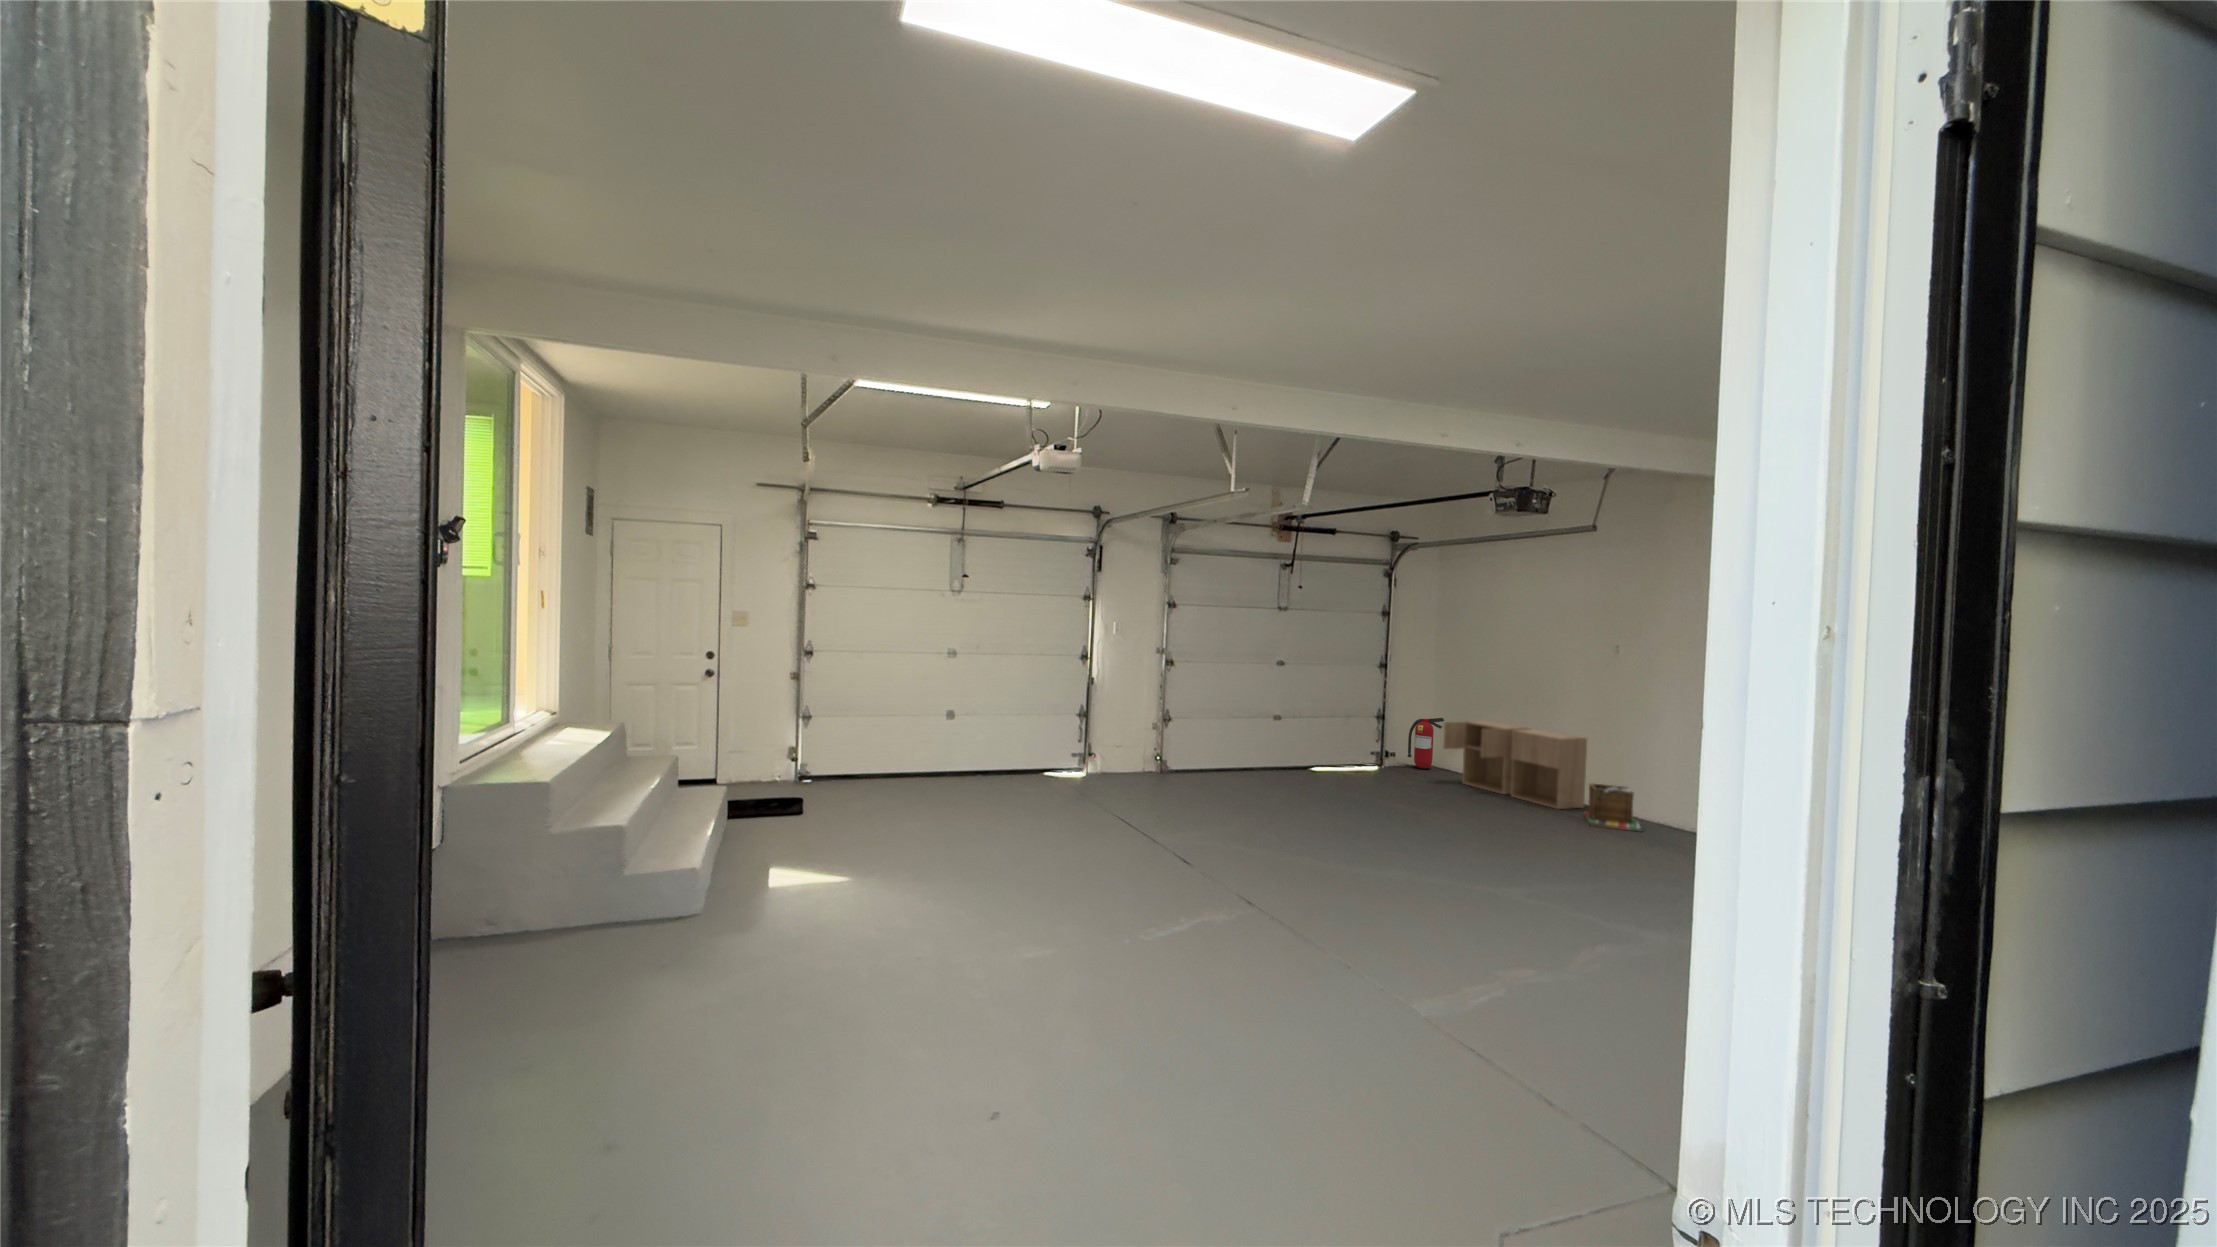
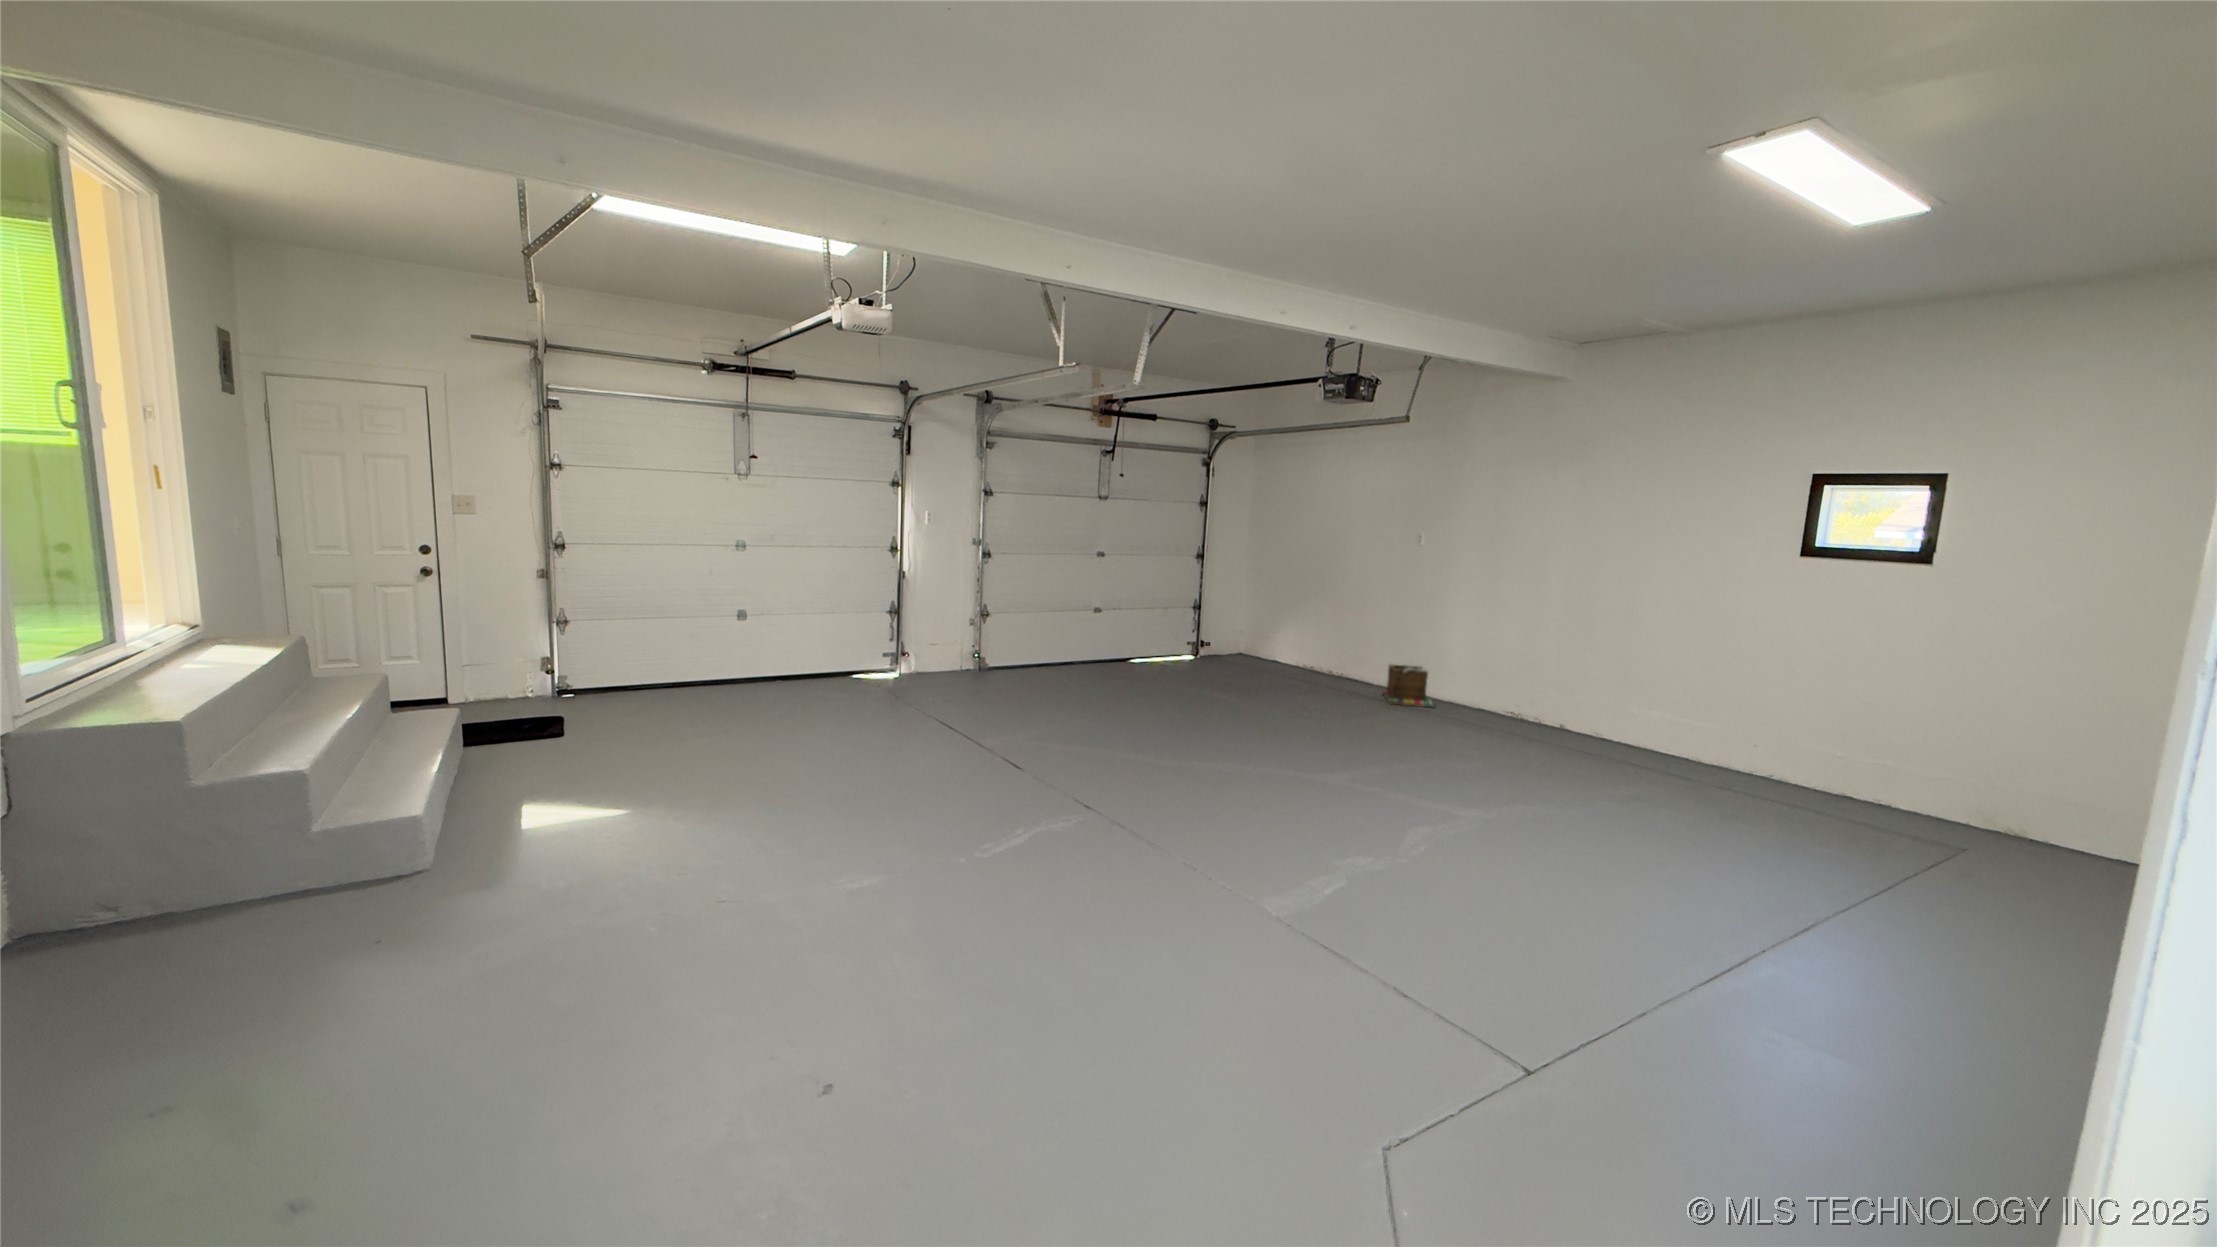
fire extinguisher: present [1407,718,1444,769] -> none [1219,605,1255,655]
storage cabinet: present [1444,721,1587,809] -> none [1256,608,1387,689]

